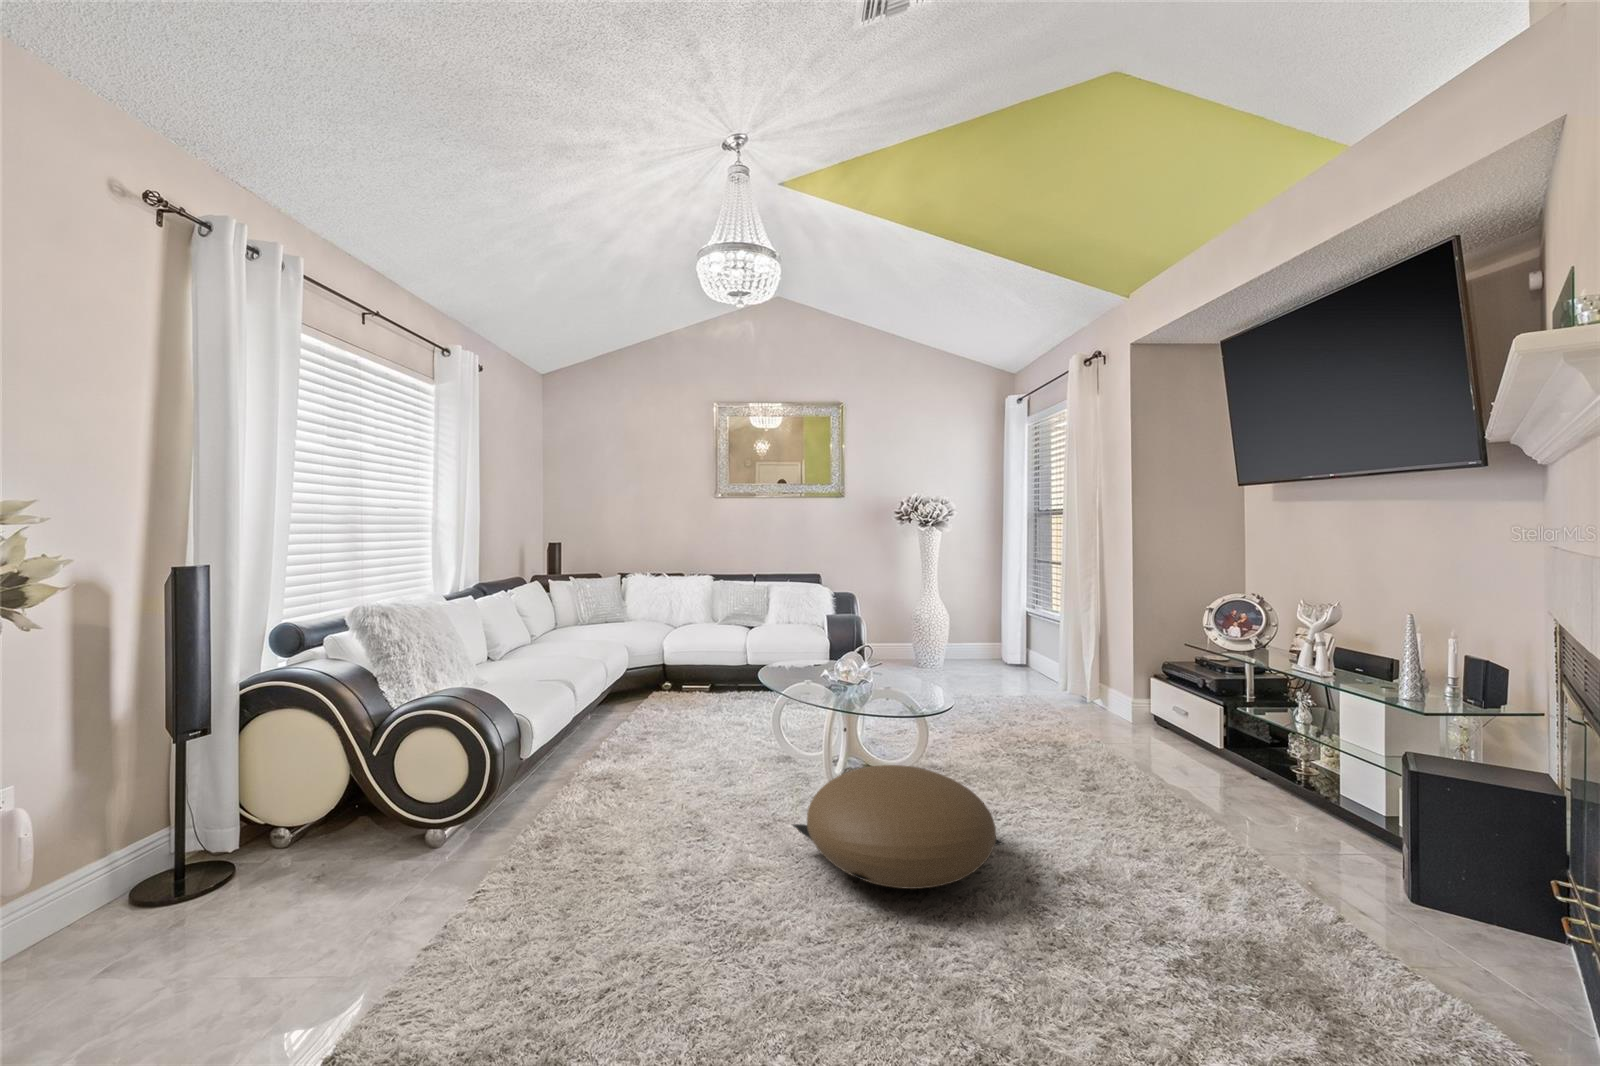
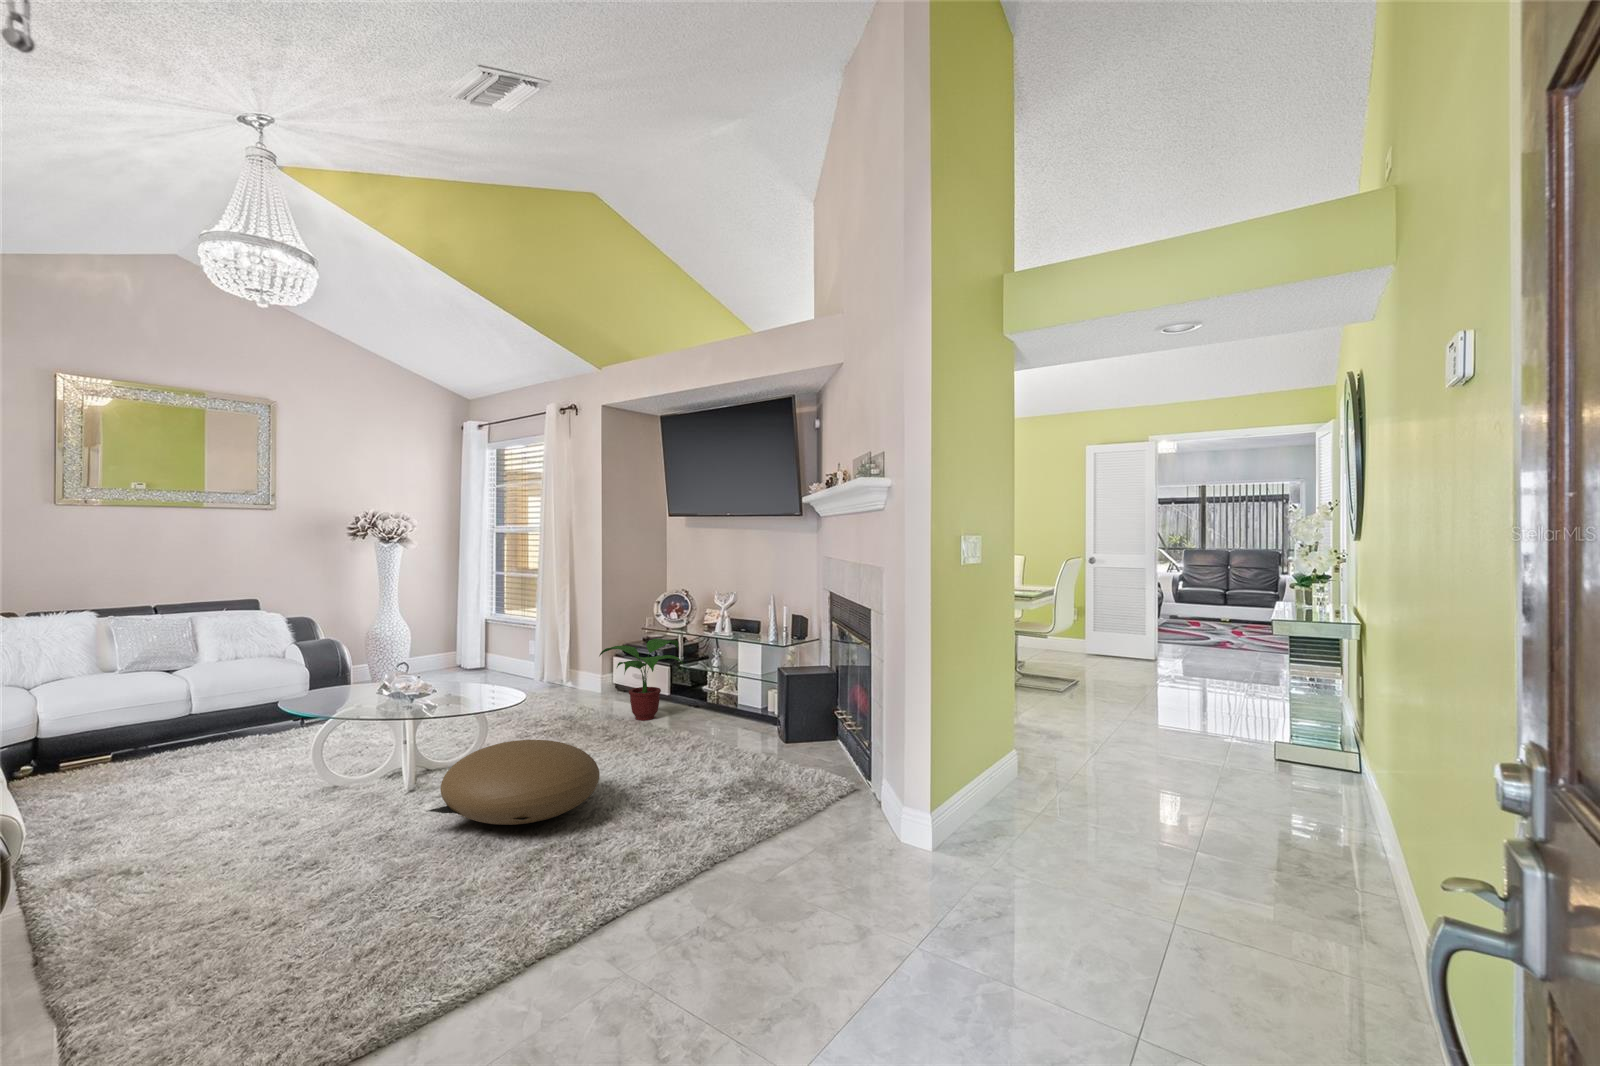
potted plant: none [1106,662,1231,779] -> present [599,639,683,720]

